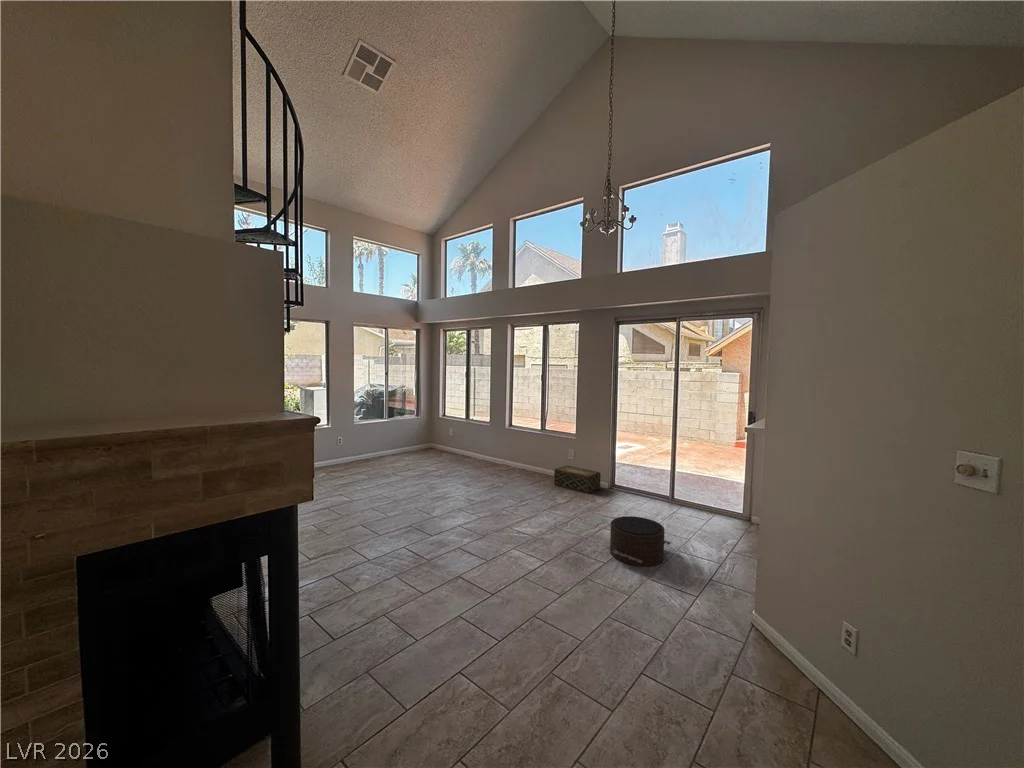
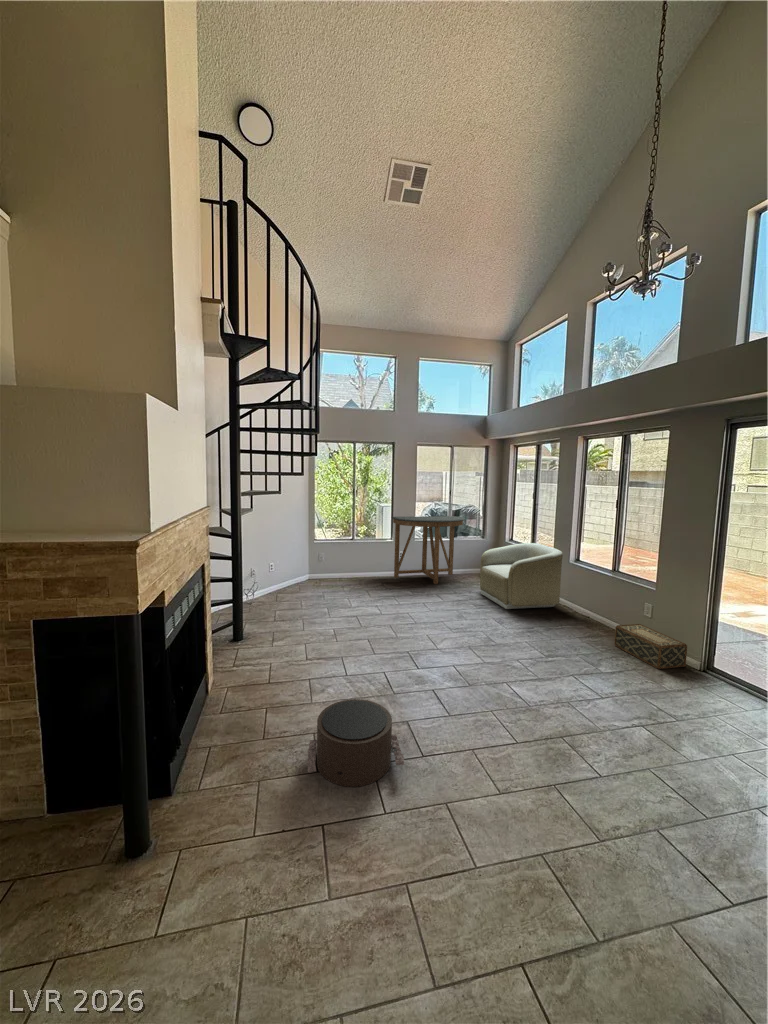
console table: none [329,397,405,466] -> present [392,516,464,584]
armchair: none [430,415,501,475] -> present [480,543,563,609]
pouf: present [610,516,671,567] -> present [307,699,404,787]

